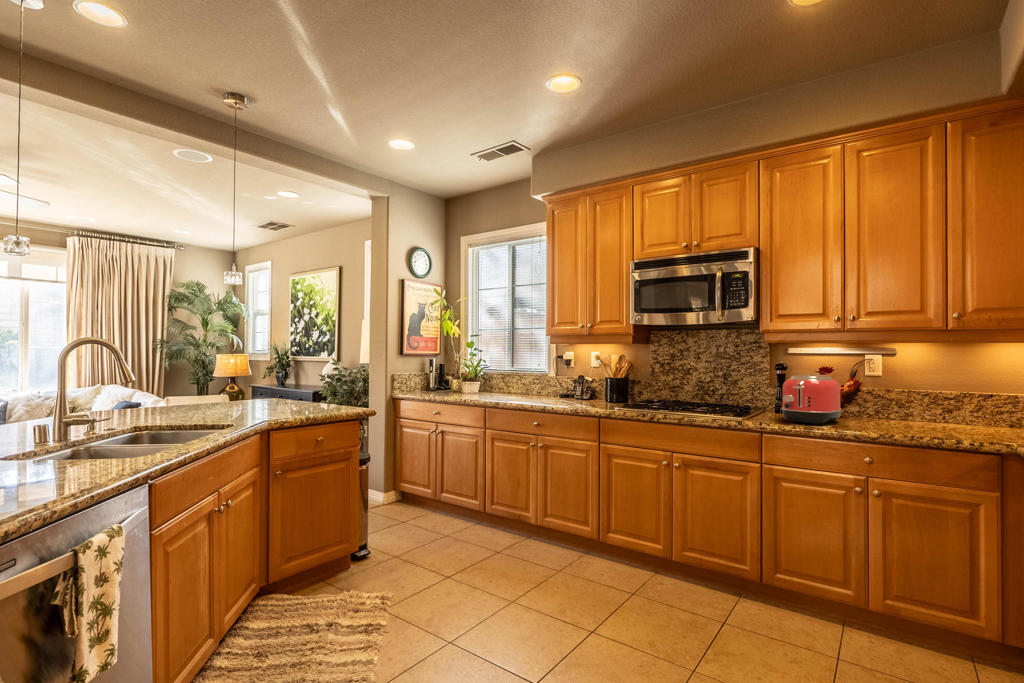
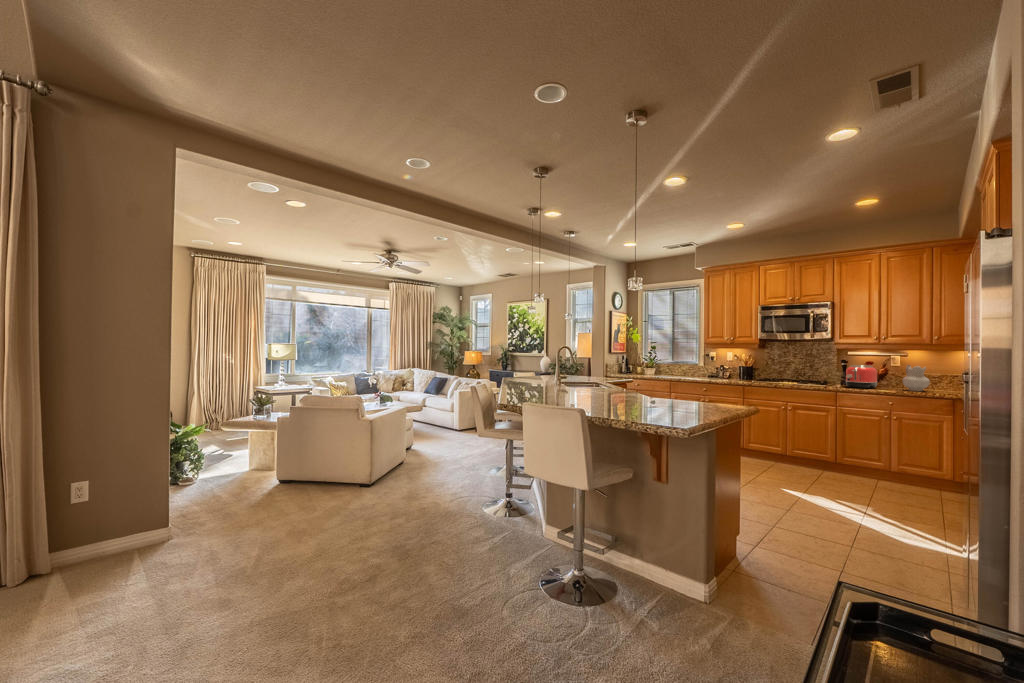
ceramic pitcher: none [890,374,944,431] -> present [903,365,930,391]

